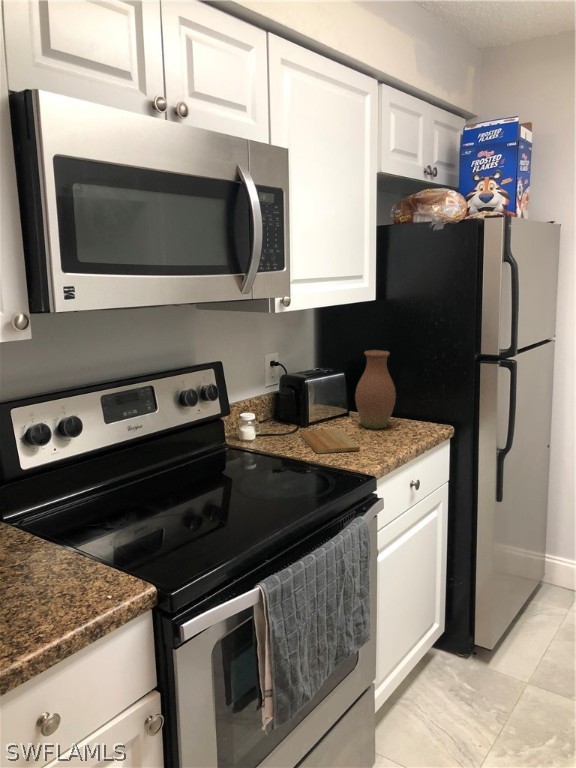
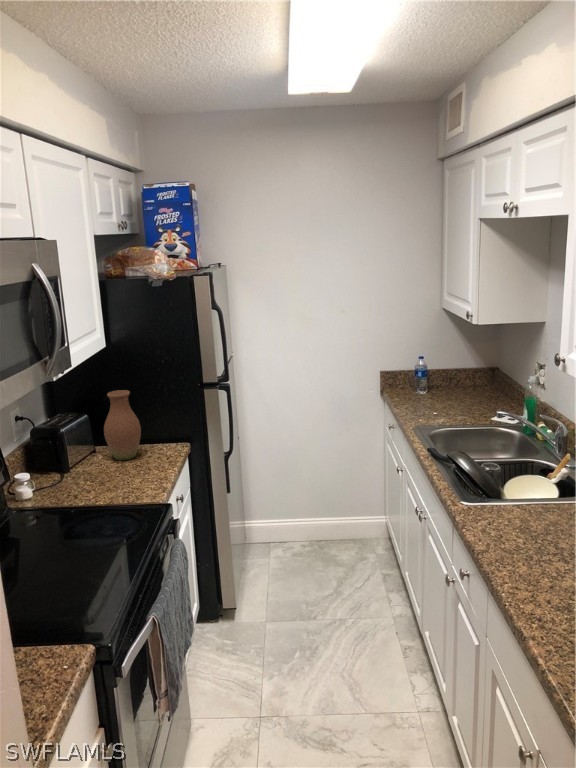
cutting board: present [300,429,360,453] -> none [69,468,135,496]

